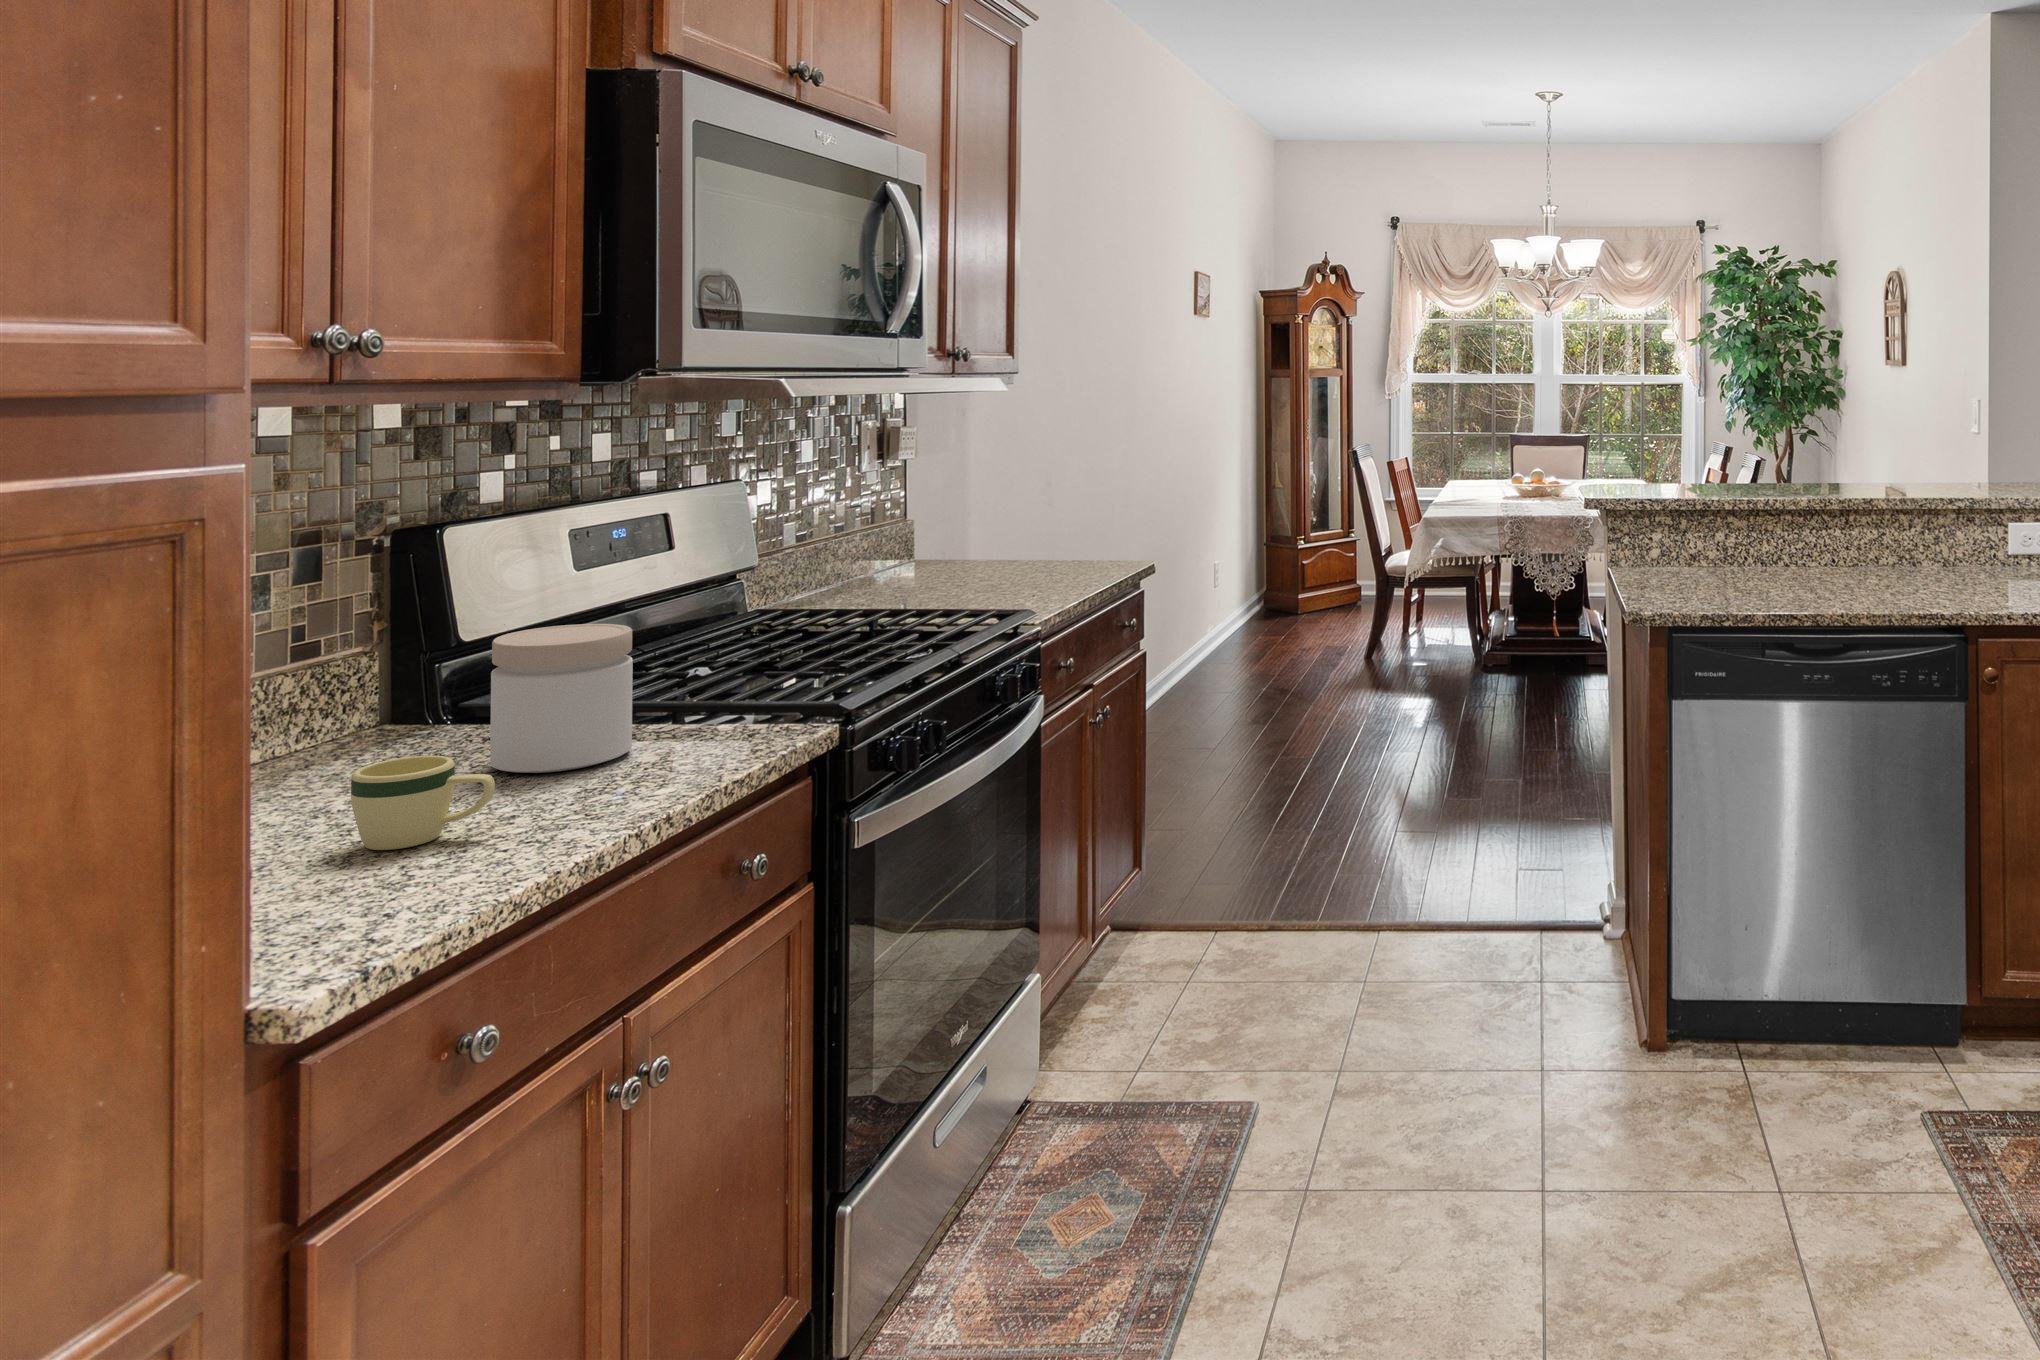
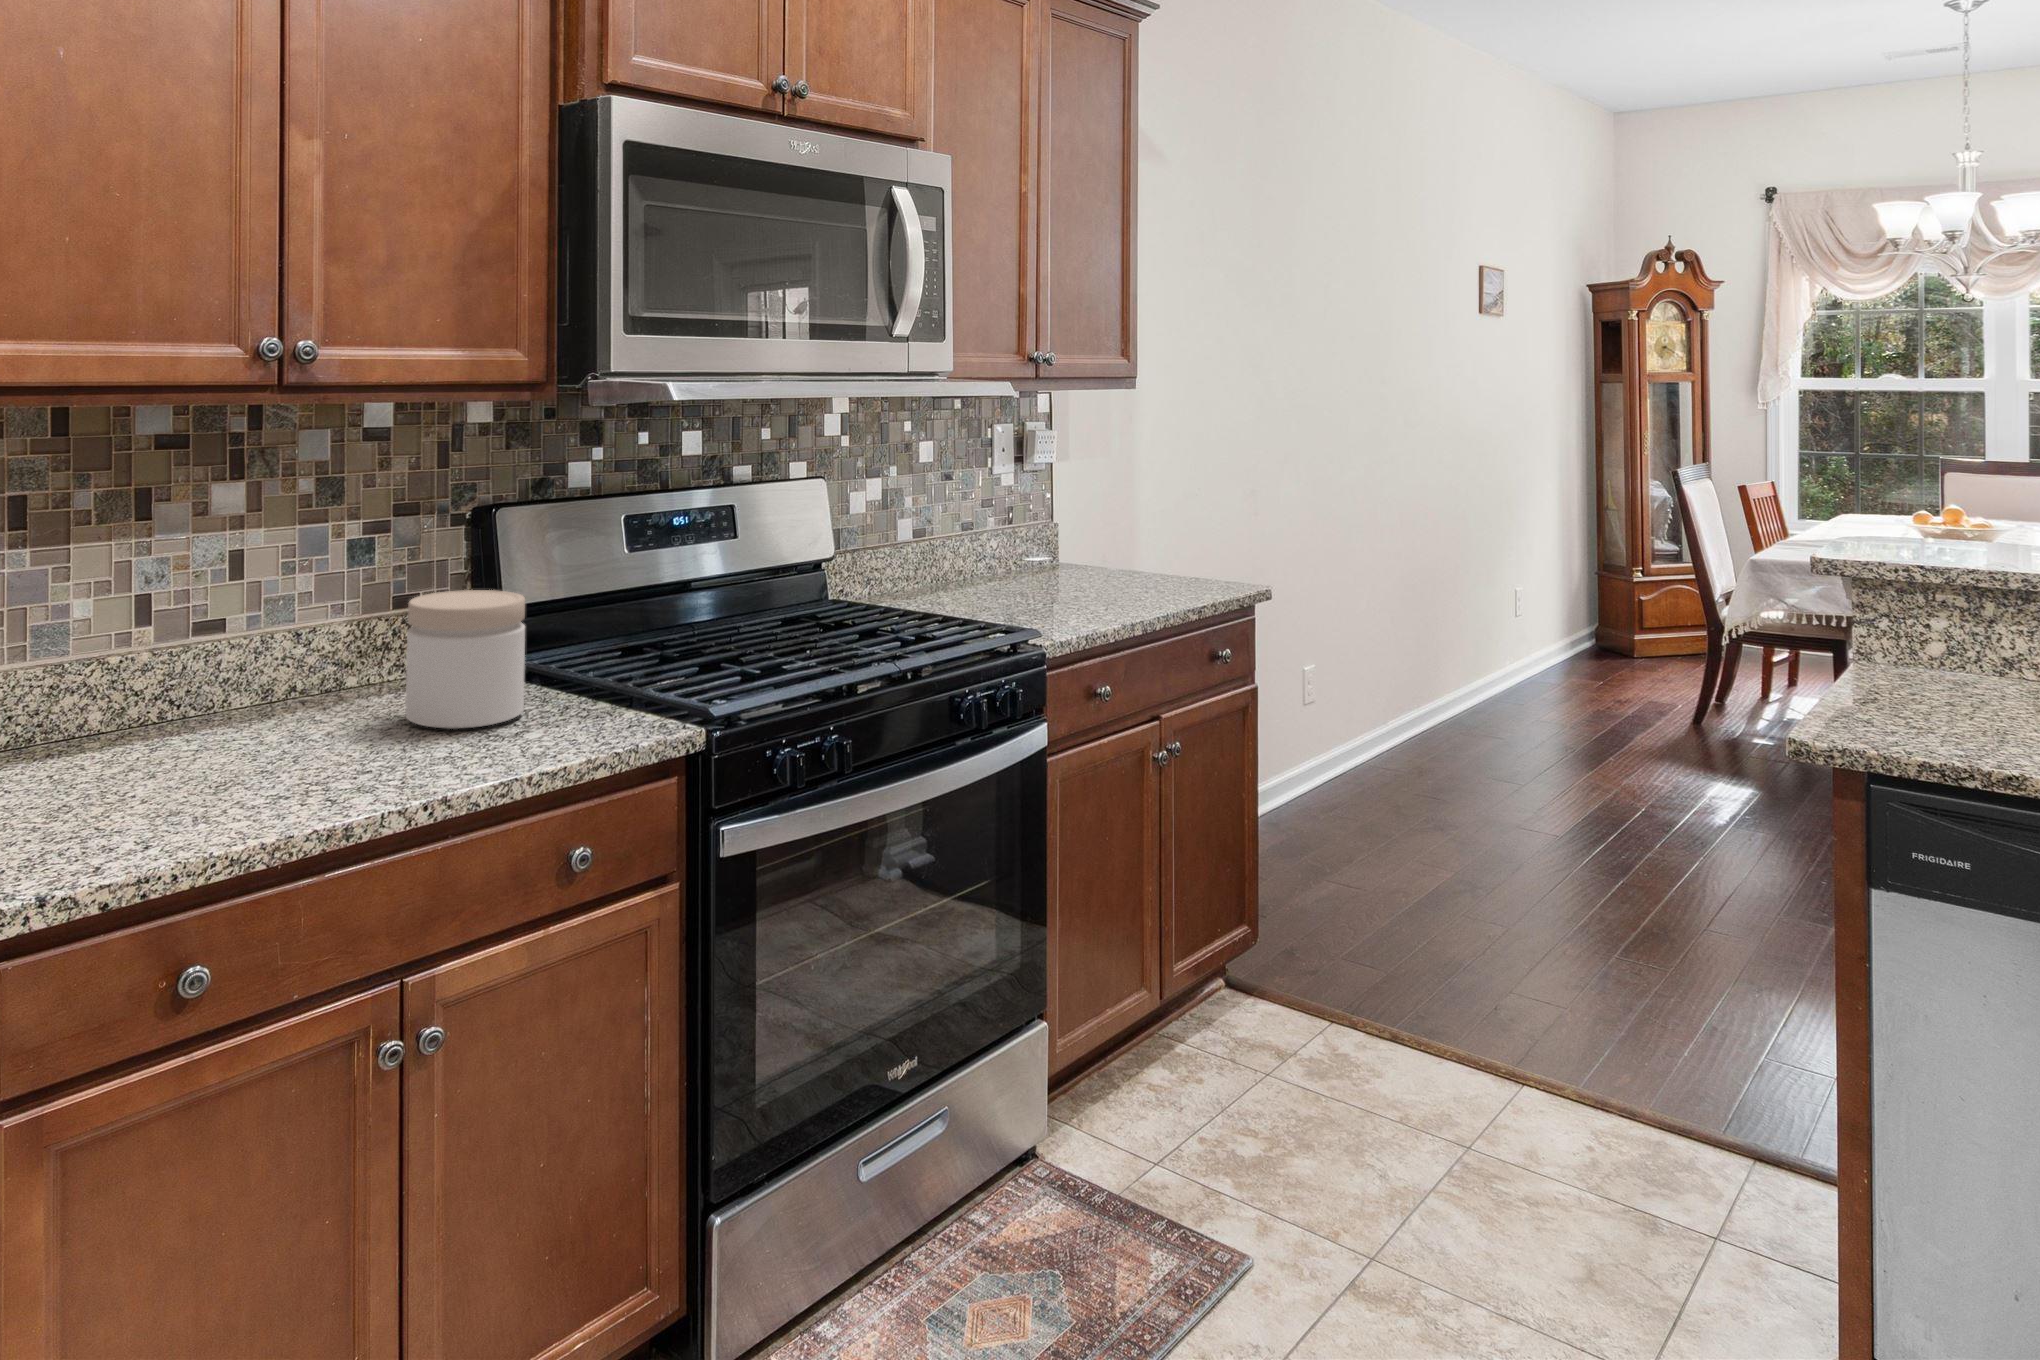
mug: present [351,756,495,850] -> none [211,697,311,780]

